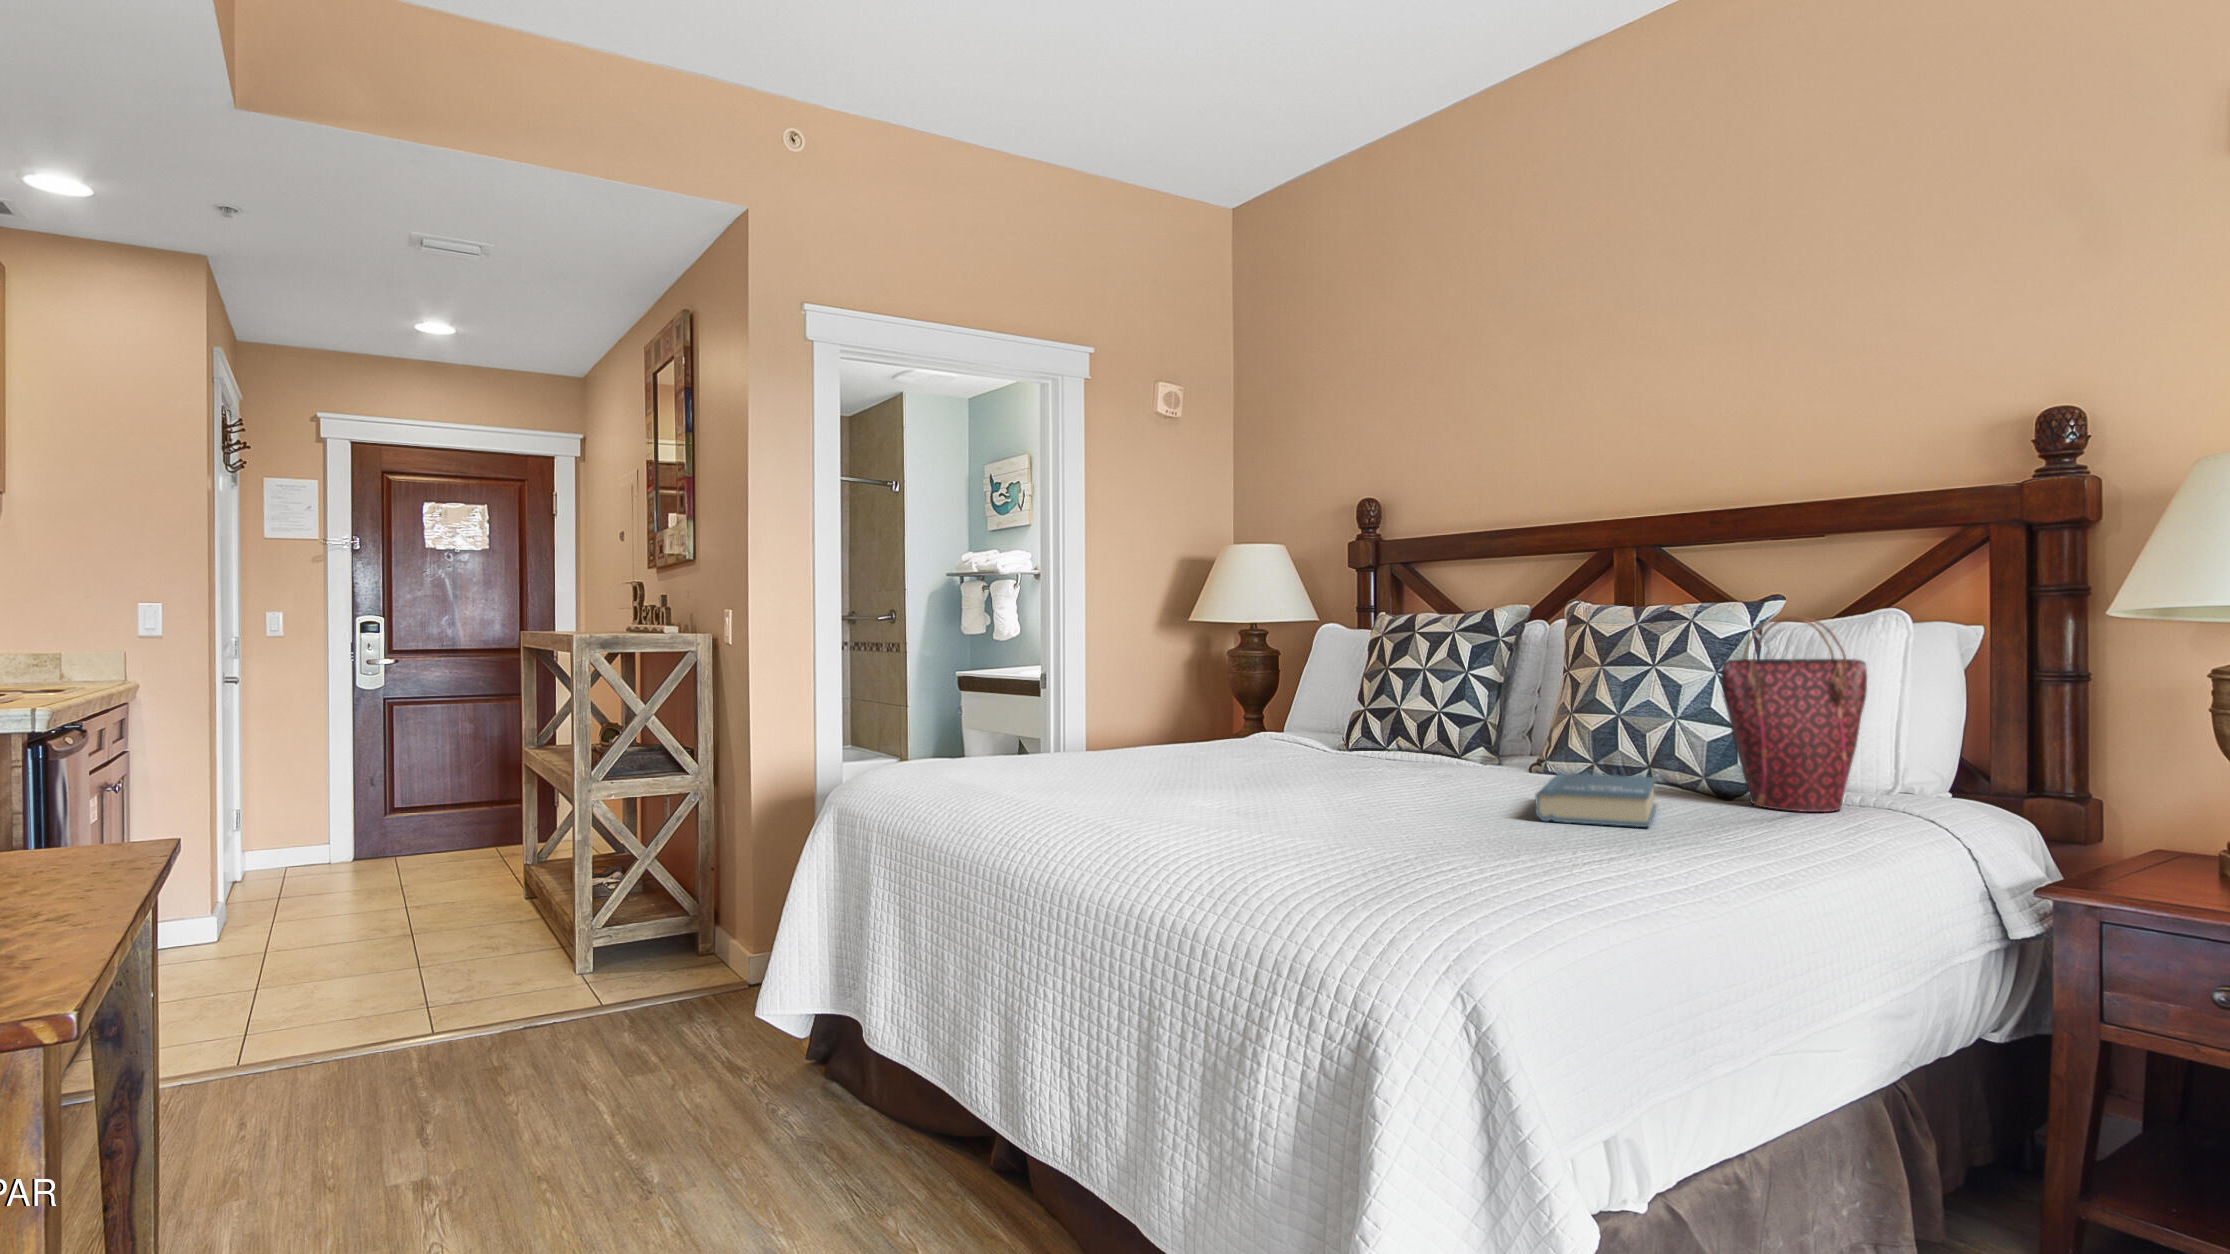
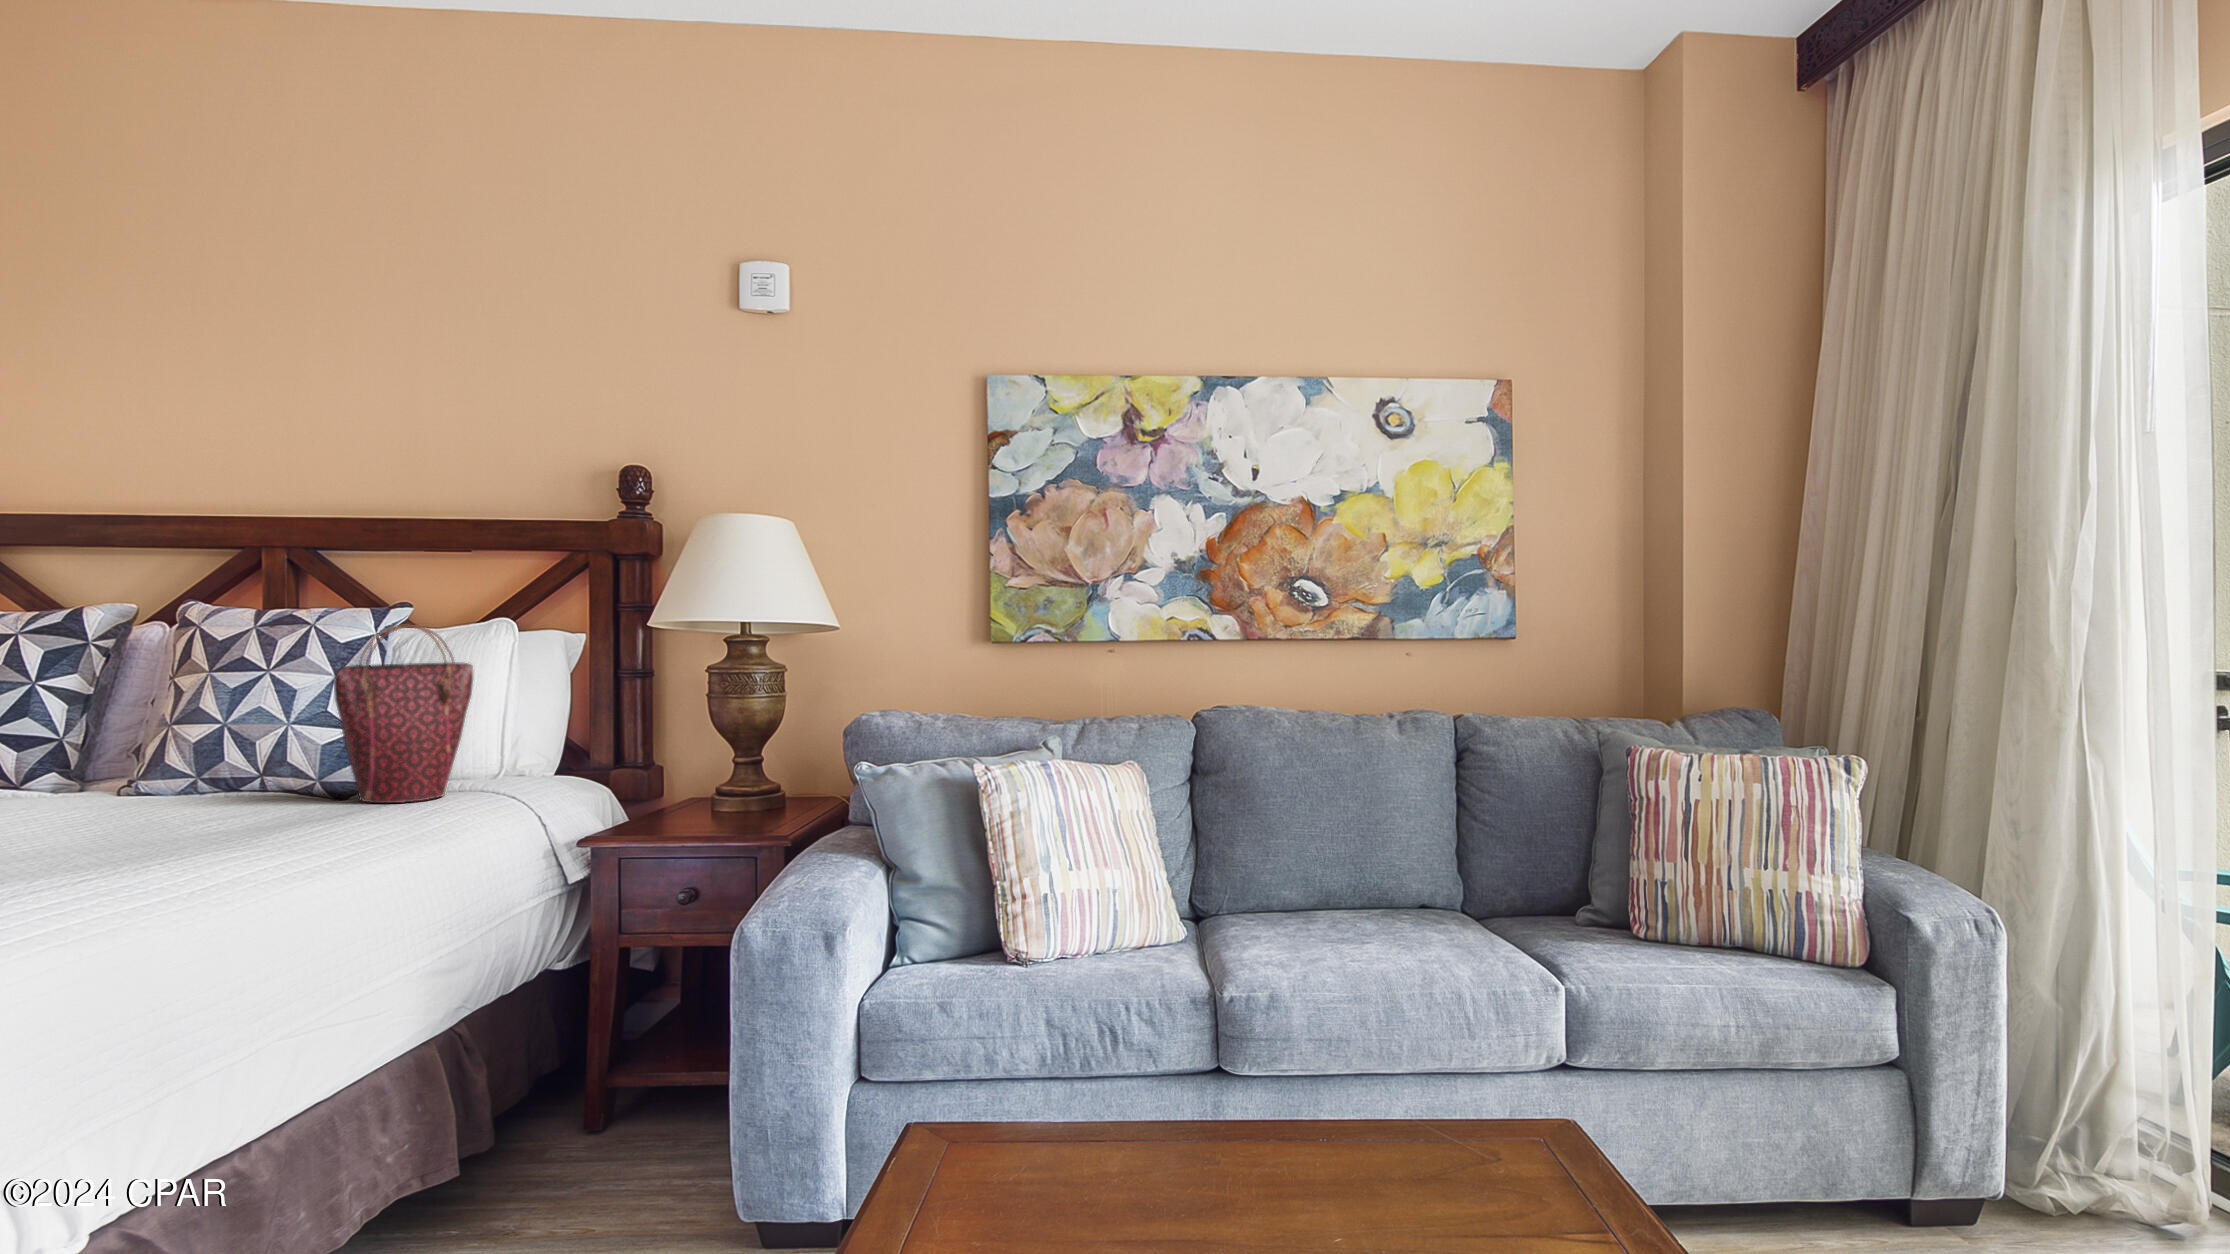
book: present [1536,773,1656,827] -> none [89,786,254,850]

